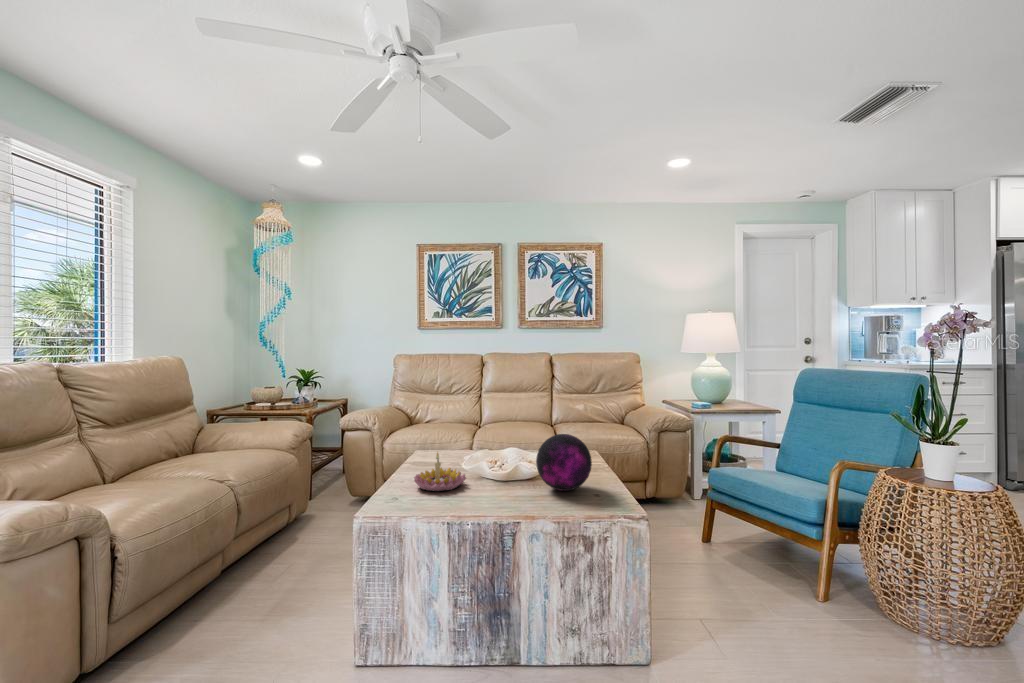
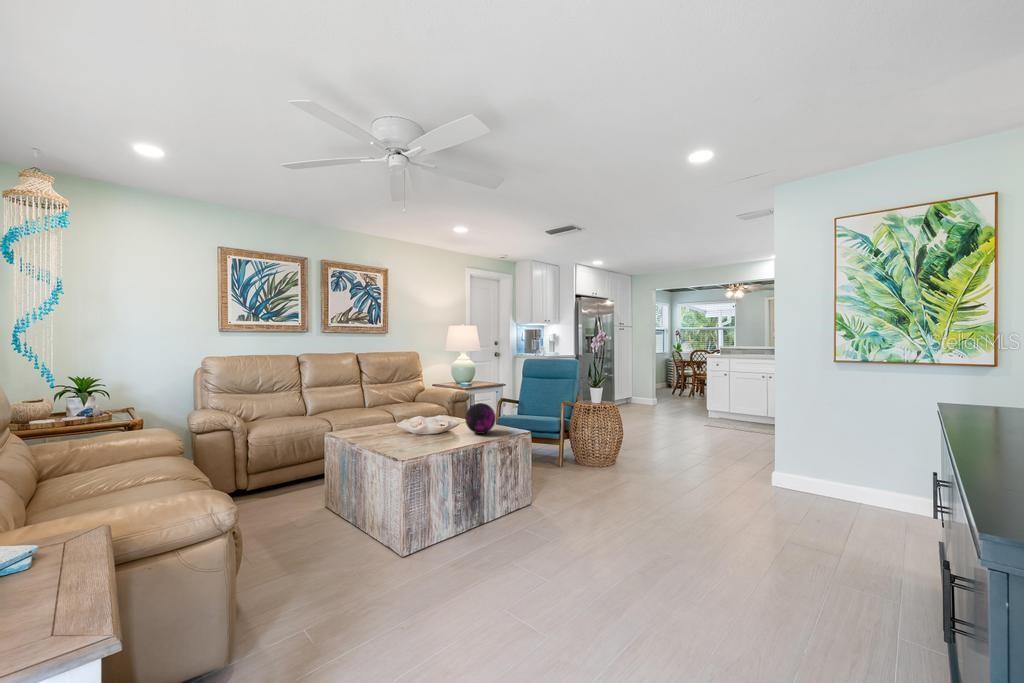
candle holder: present [414,452,466,492] -> none [399,422,433,447]

